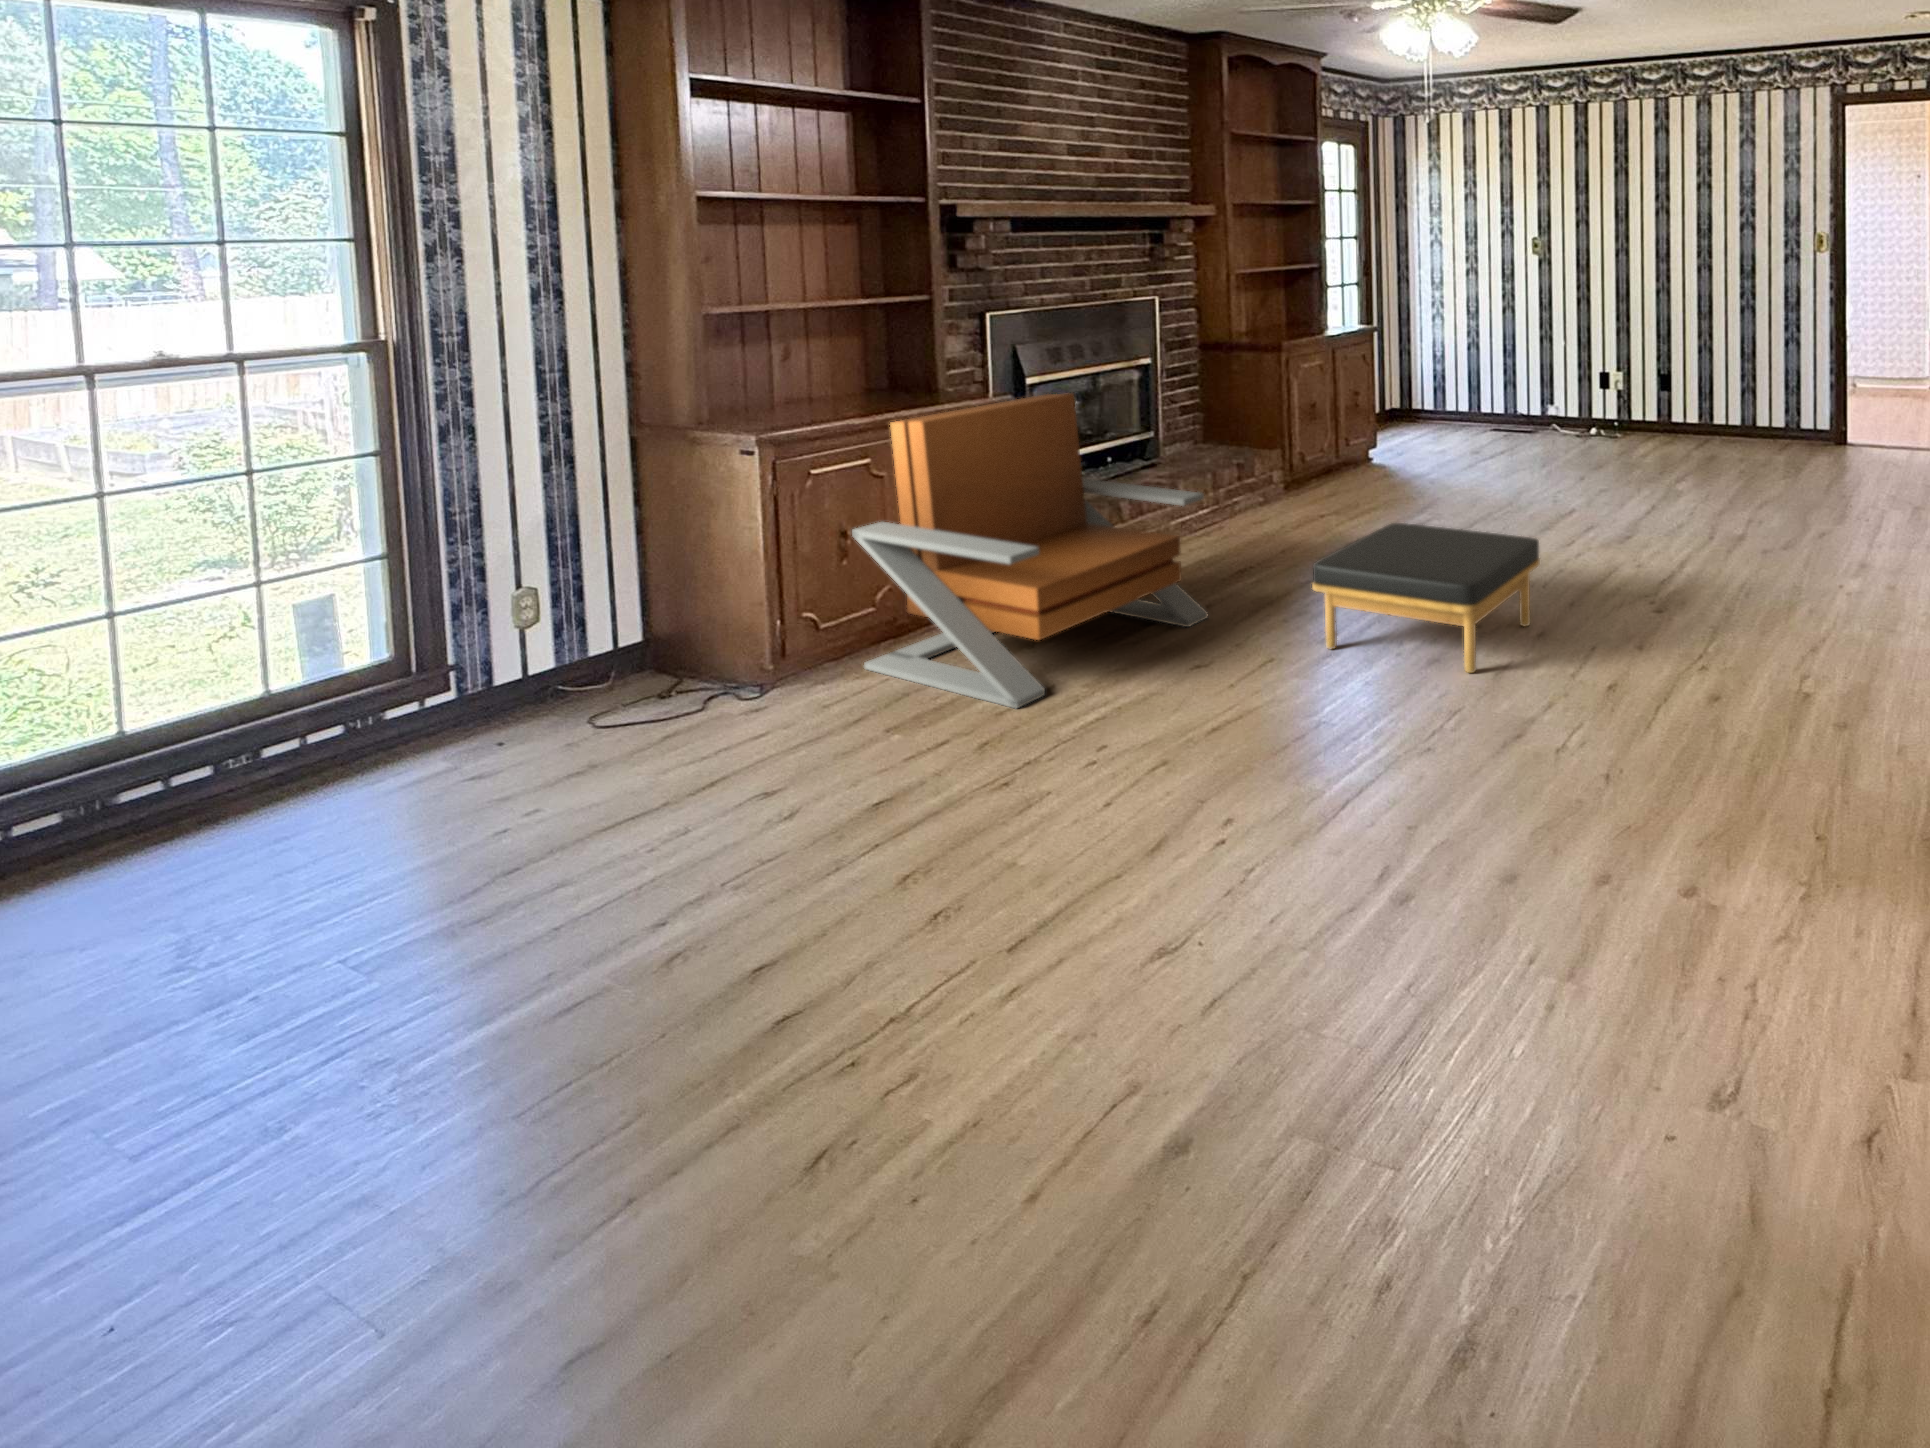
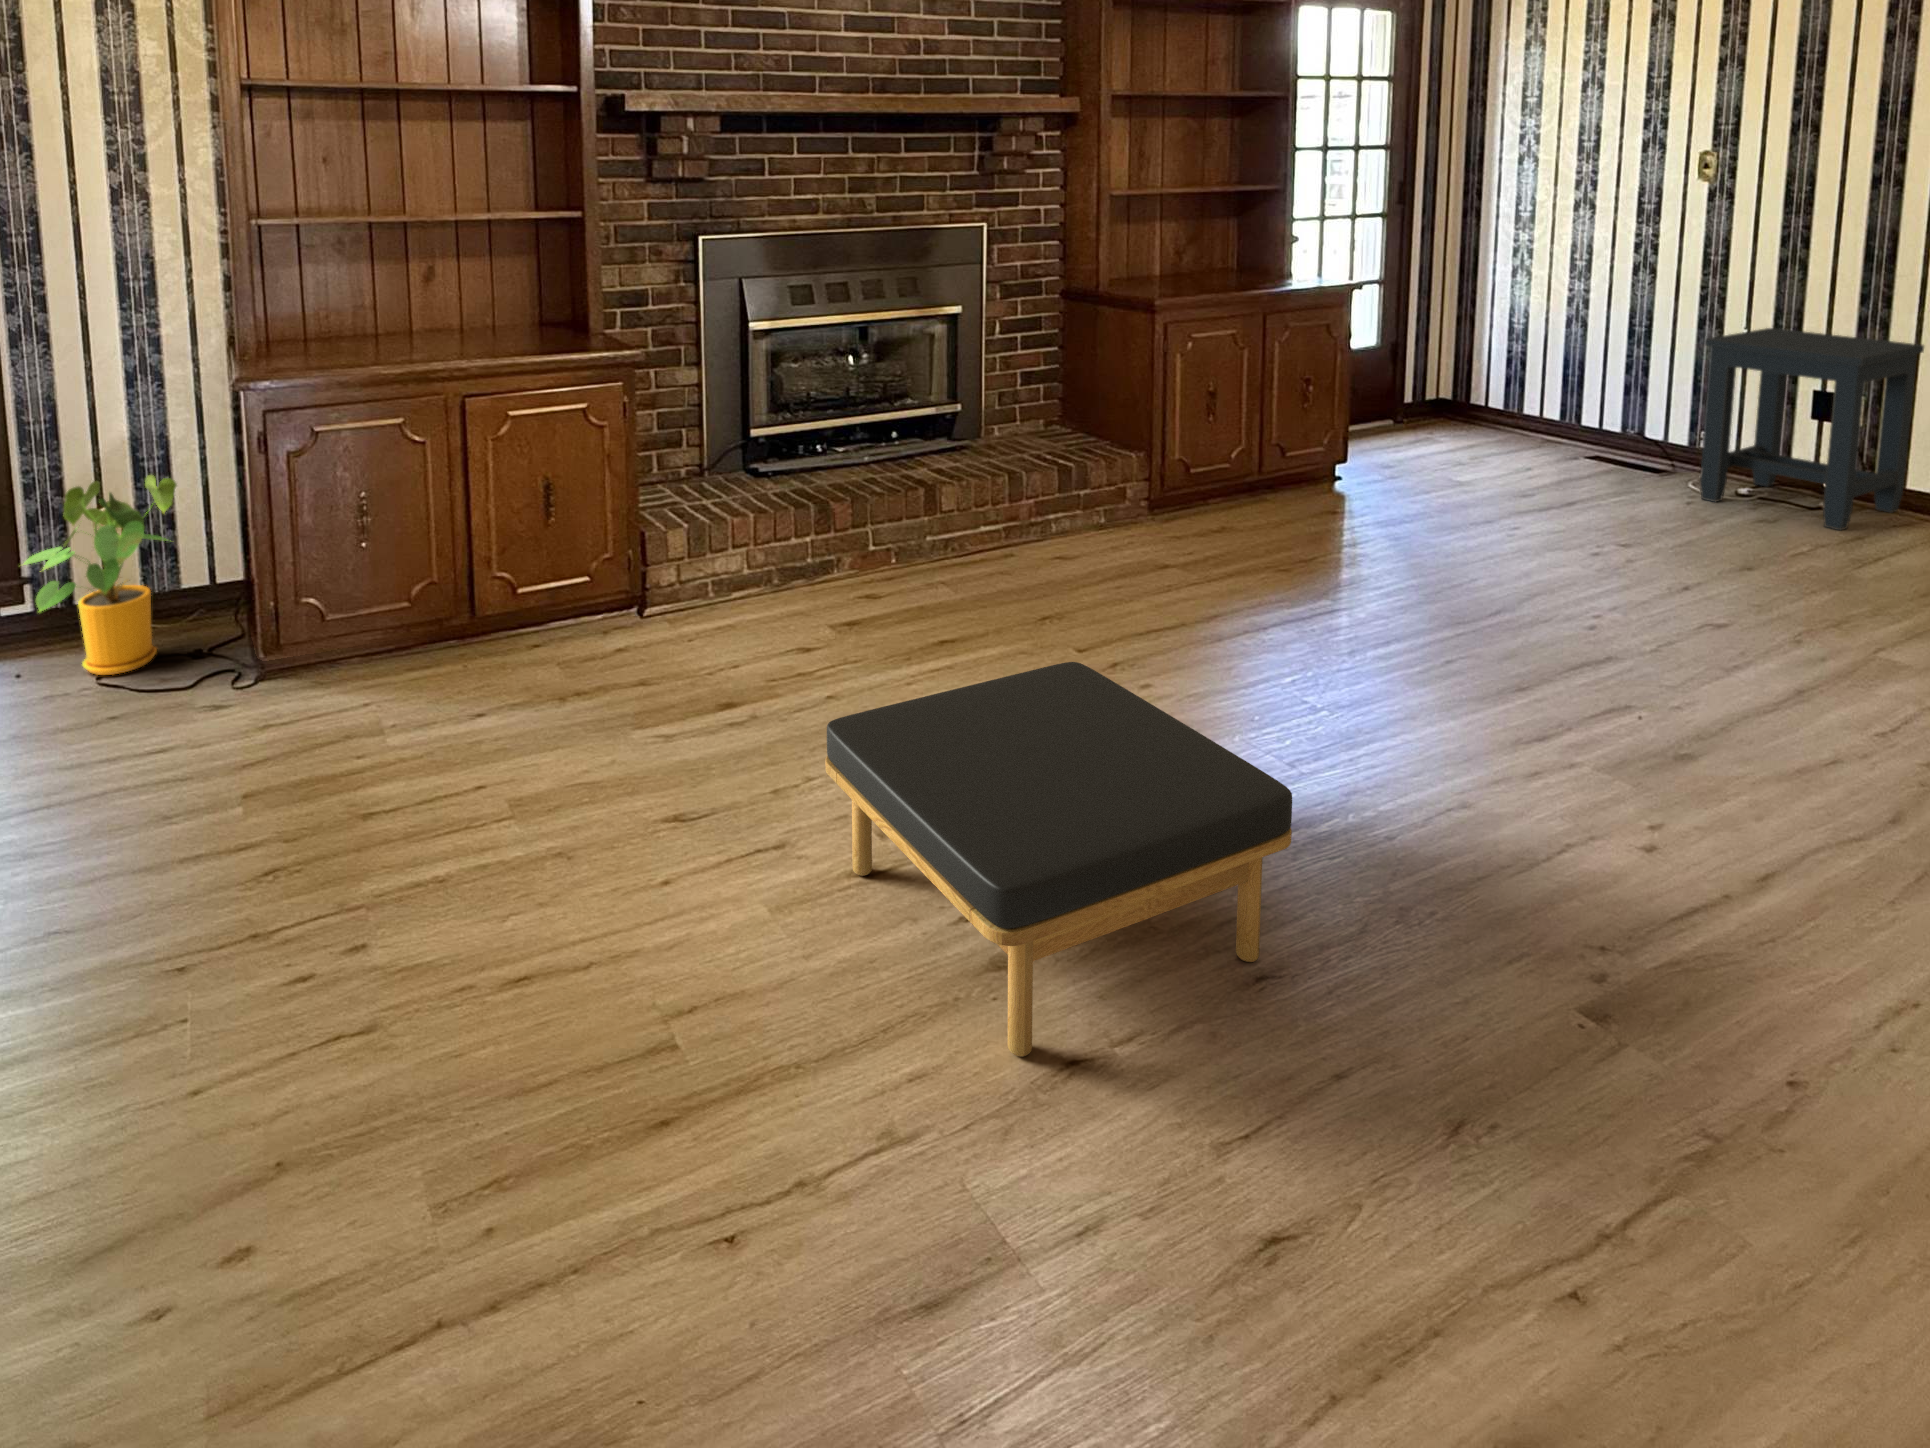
side table: none [1553,337,1642,440] -> present [1700,328,1924,530]
lounge chair: present [852,393,1208,709] -> none [345,358,779,824]
house plant: none [513,544,663,721] -> present [24,475,177,675]

